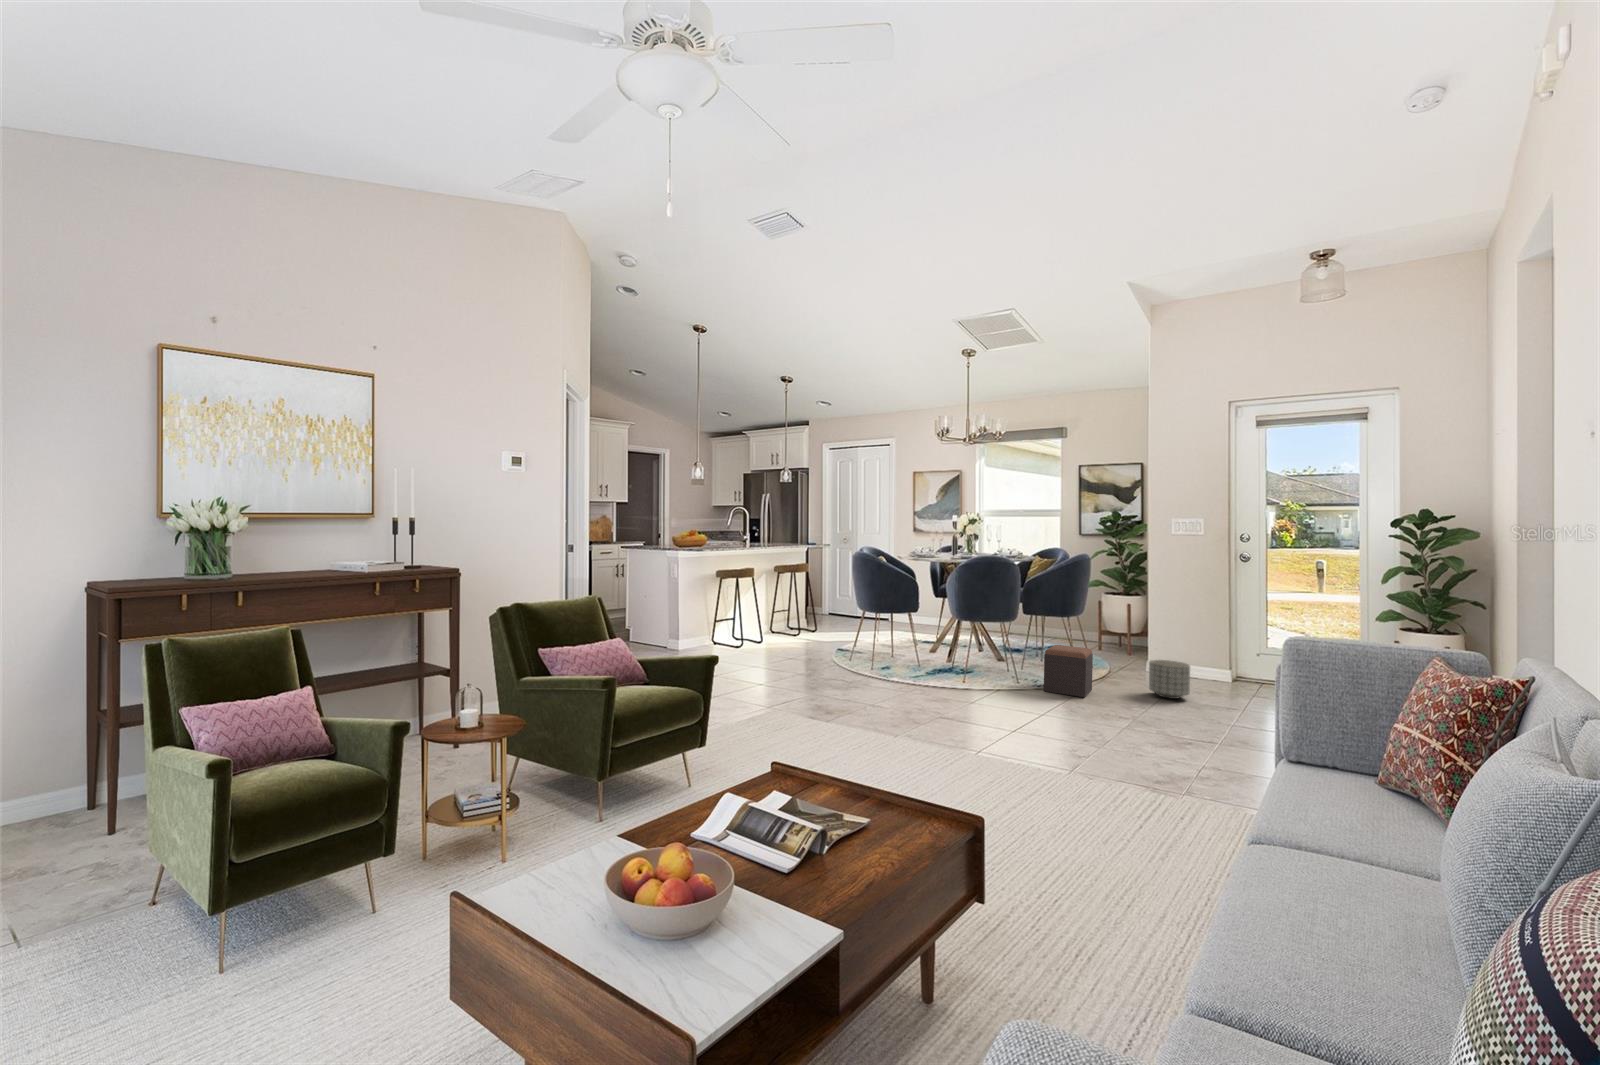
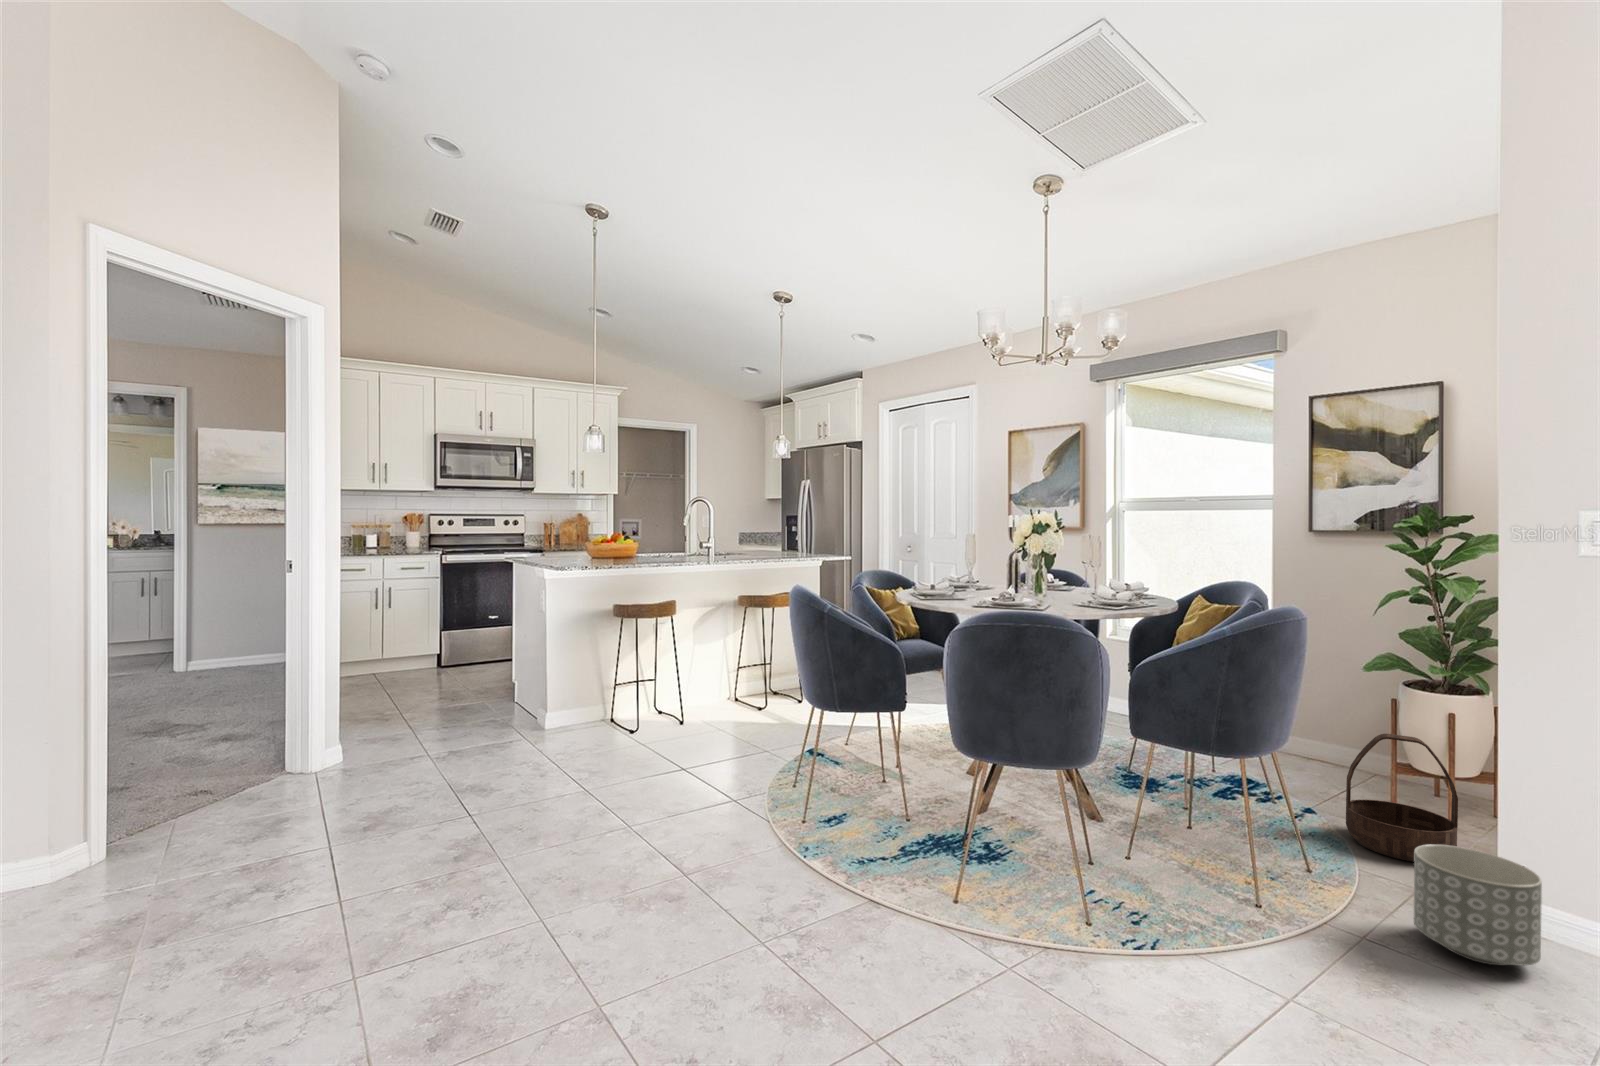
basket: none [1111,624,1154,676] -> present [1346,734,1458,862]
footstool: present [1044,645,1093,697] -> none [1122,778,1255,925]

